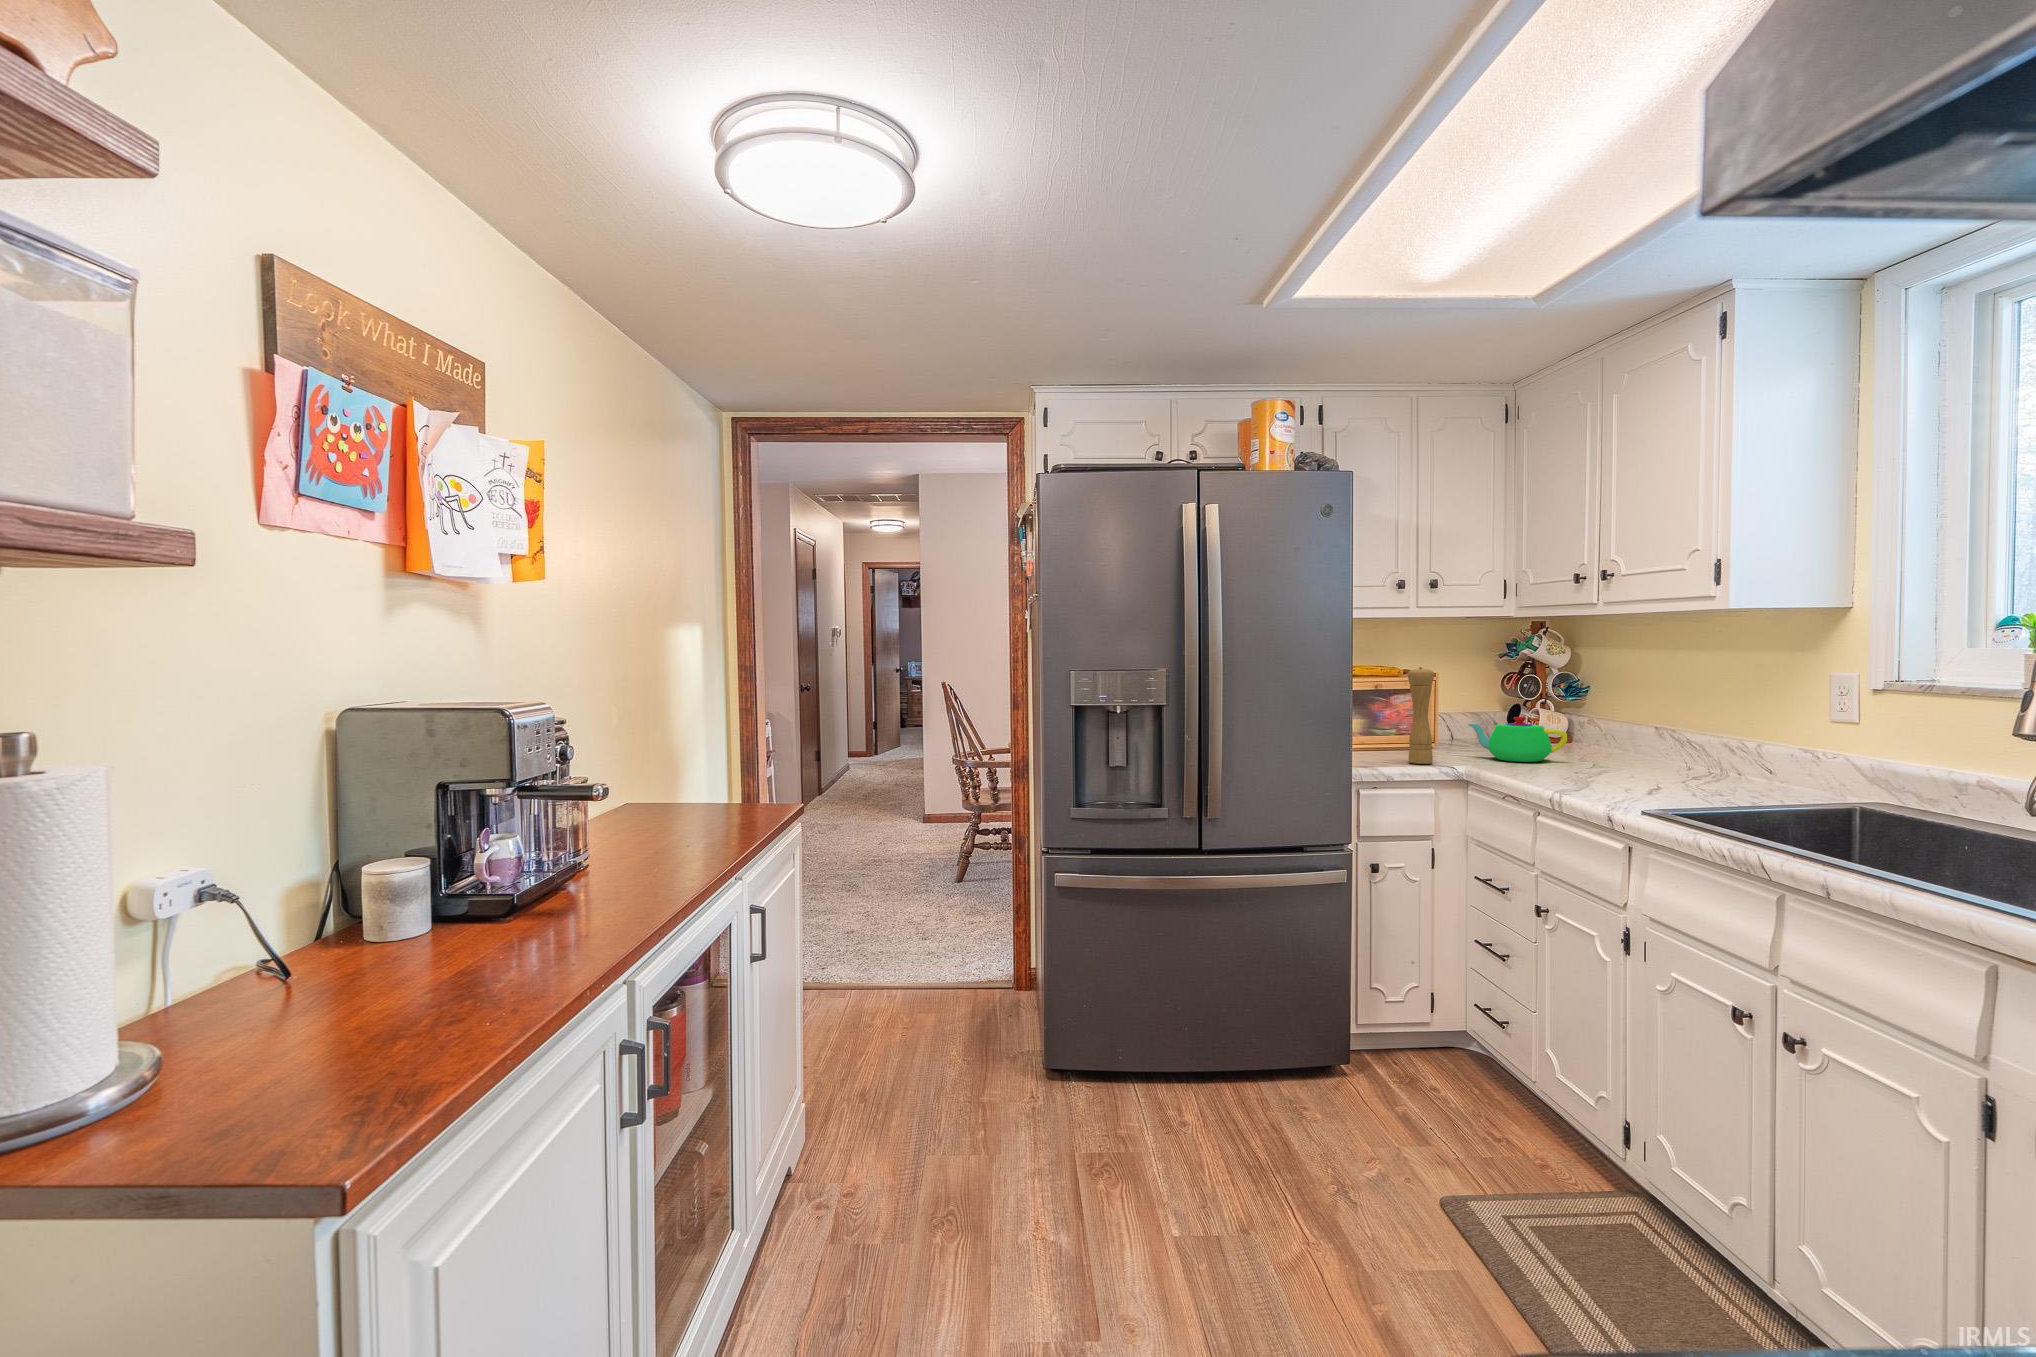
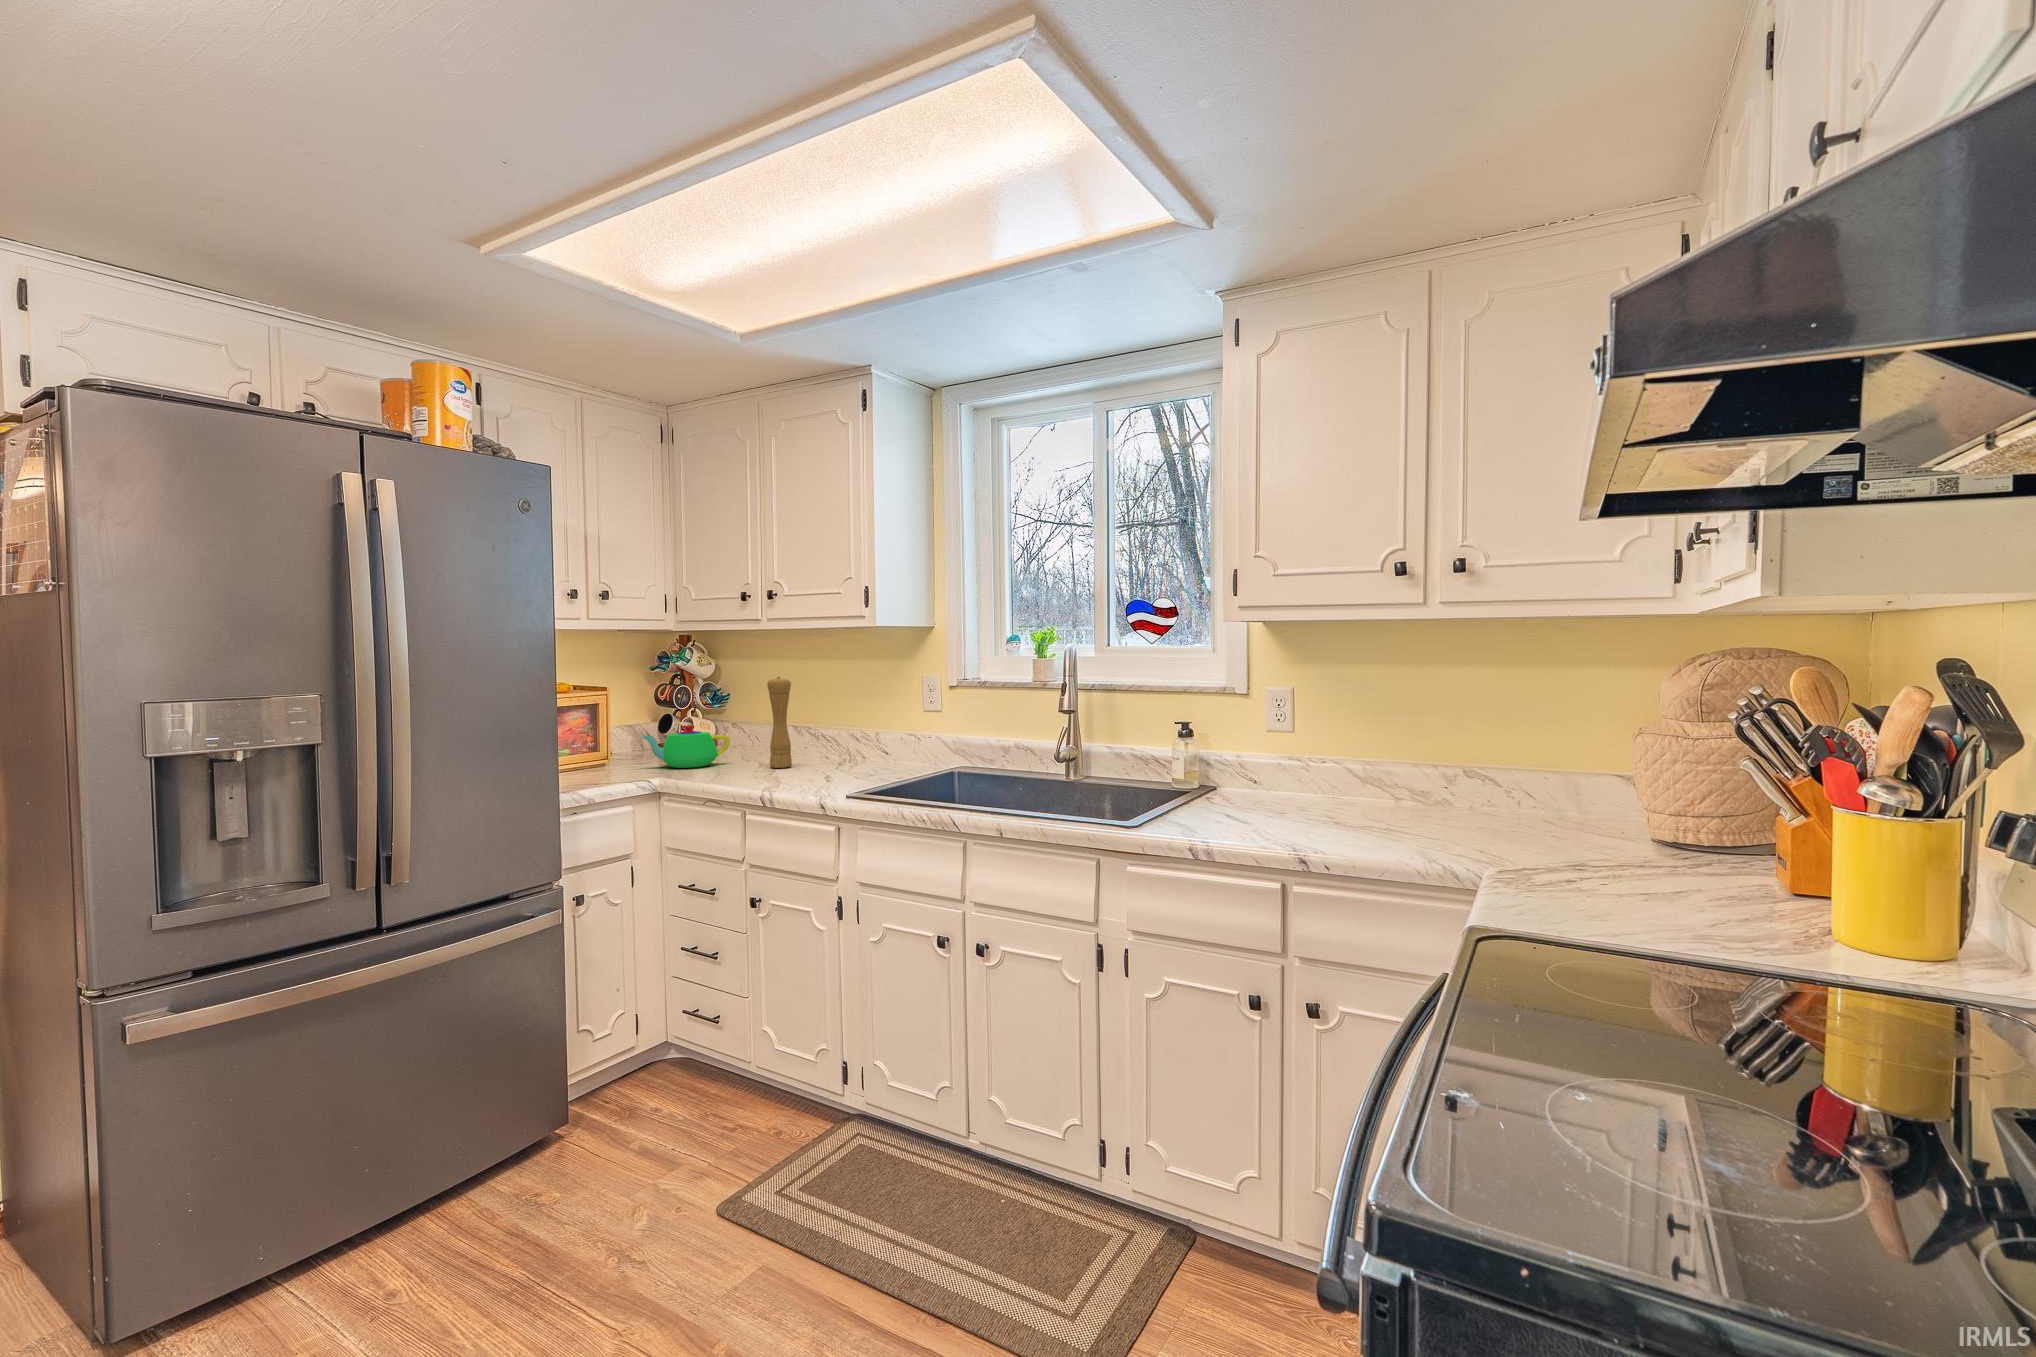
pepper mill: present [1408,667,1434,764] -> present [767,677,792,768]

